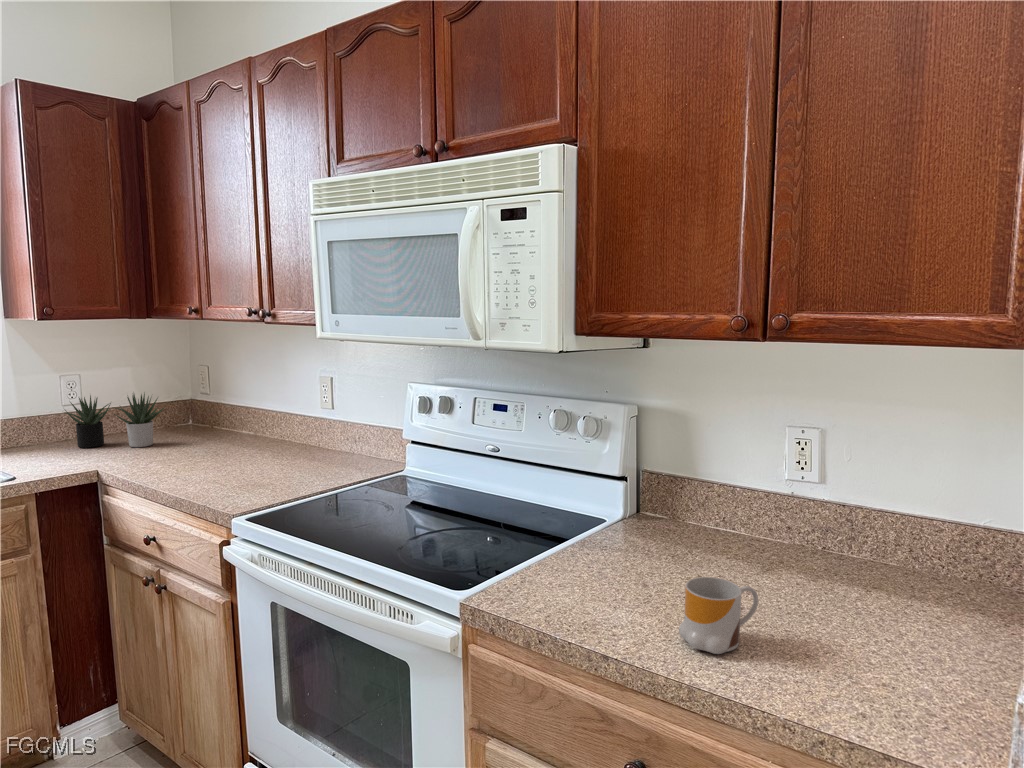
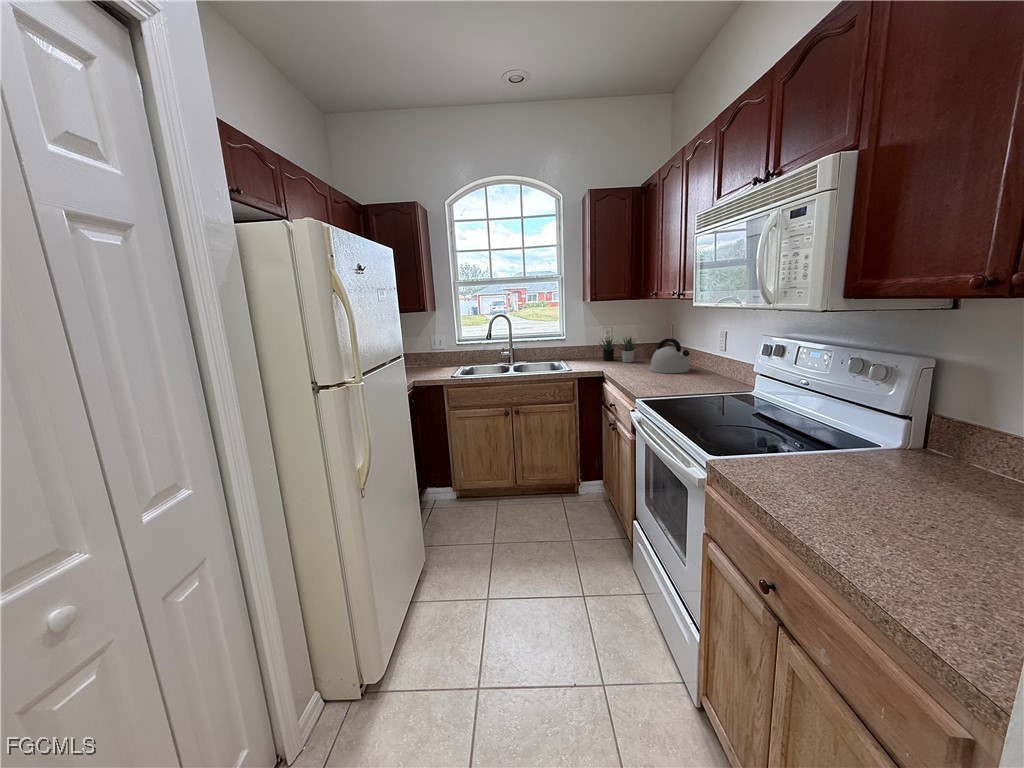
kettle: none [205,394,280,460] -> present [650,338,690,374]
mug: present [679,577,758,654] -> none [835,486,924,545]

